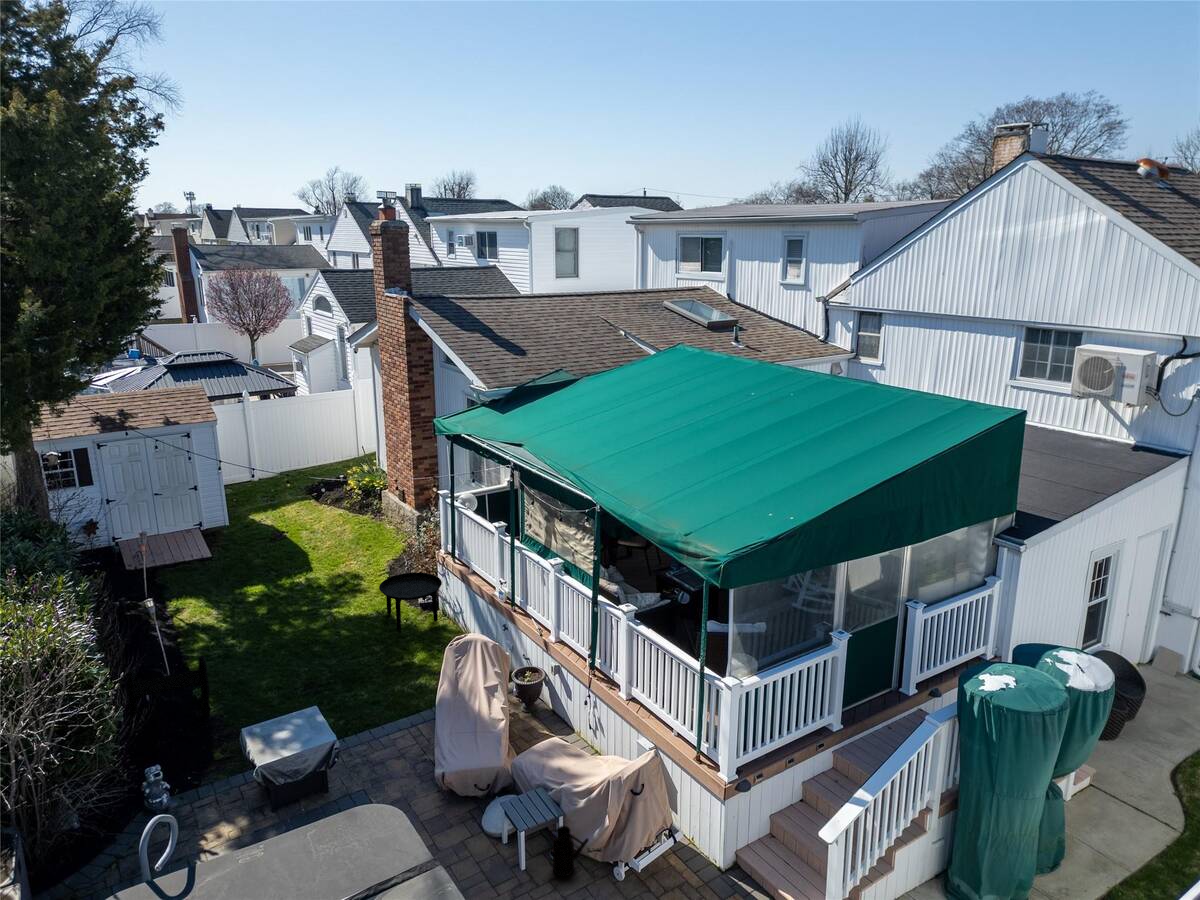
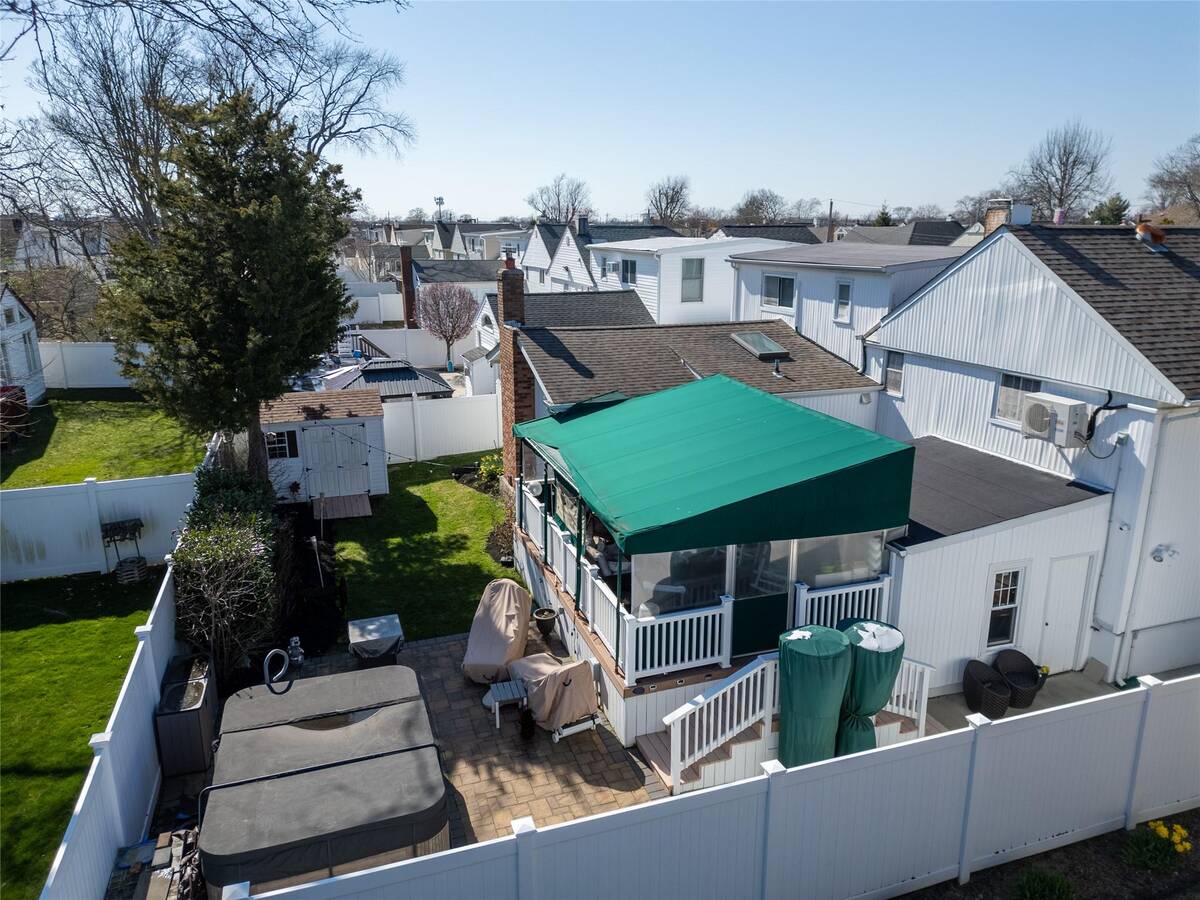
round table: present [379,573,442,629] -> none [469,536,514,576]

